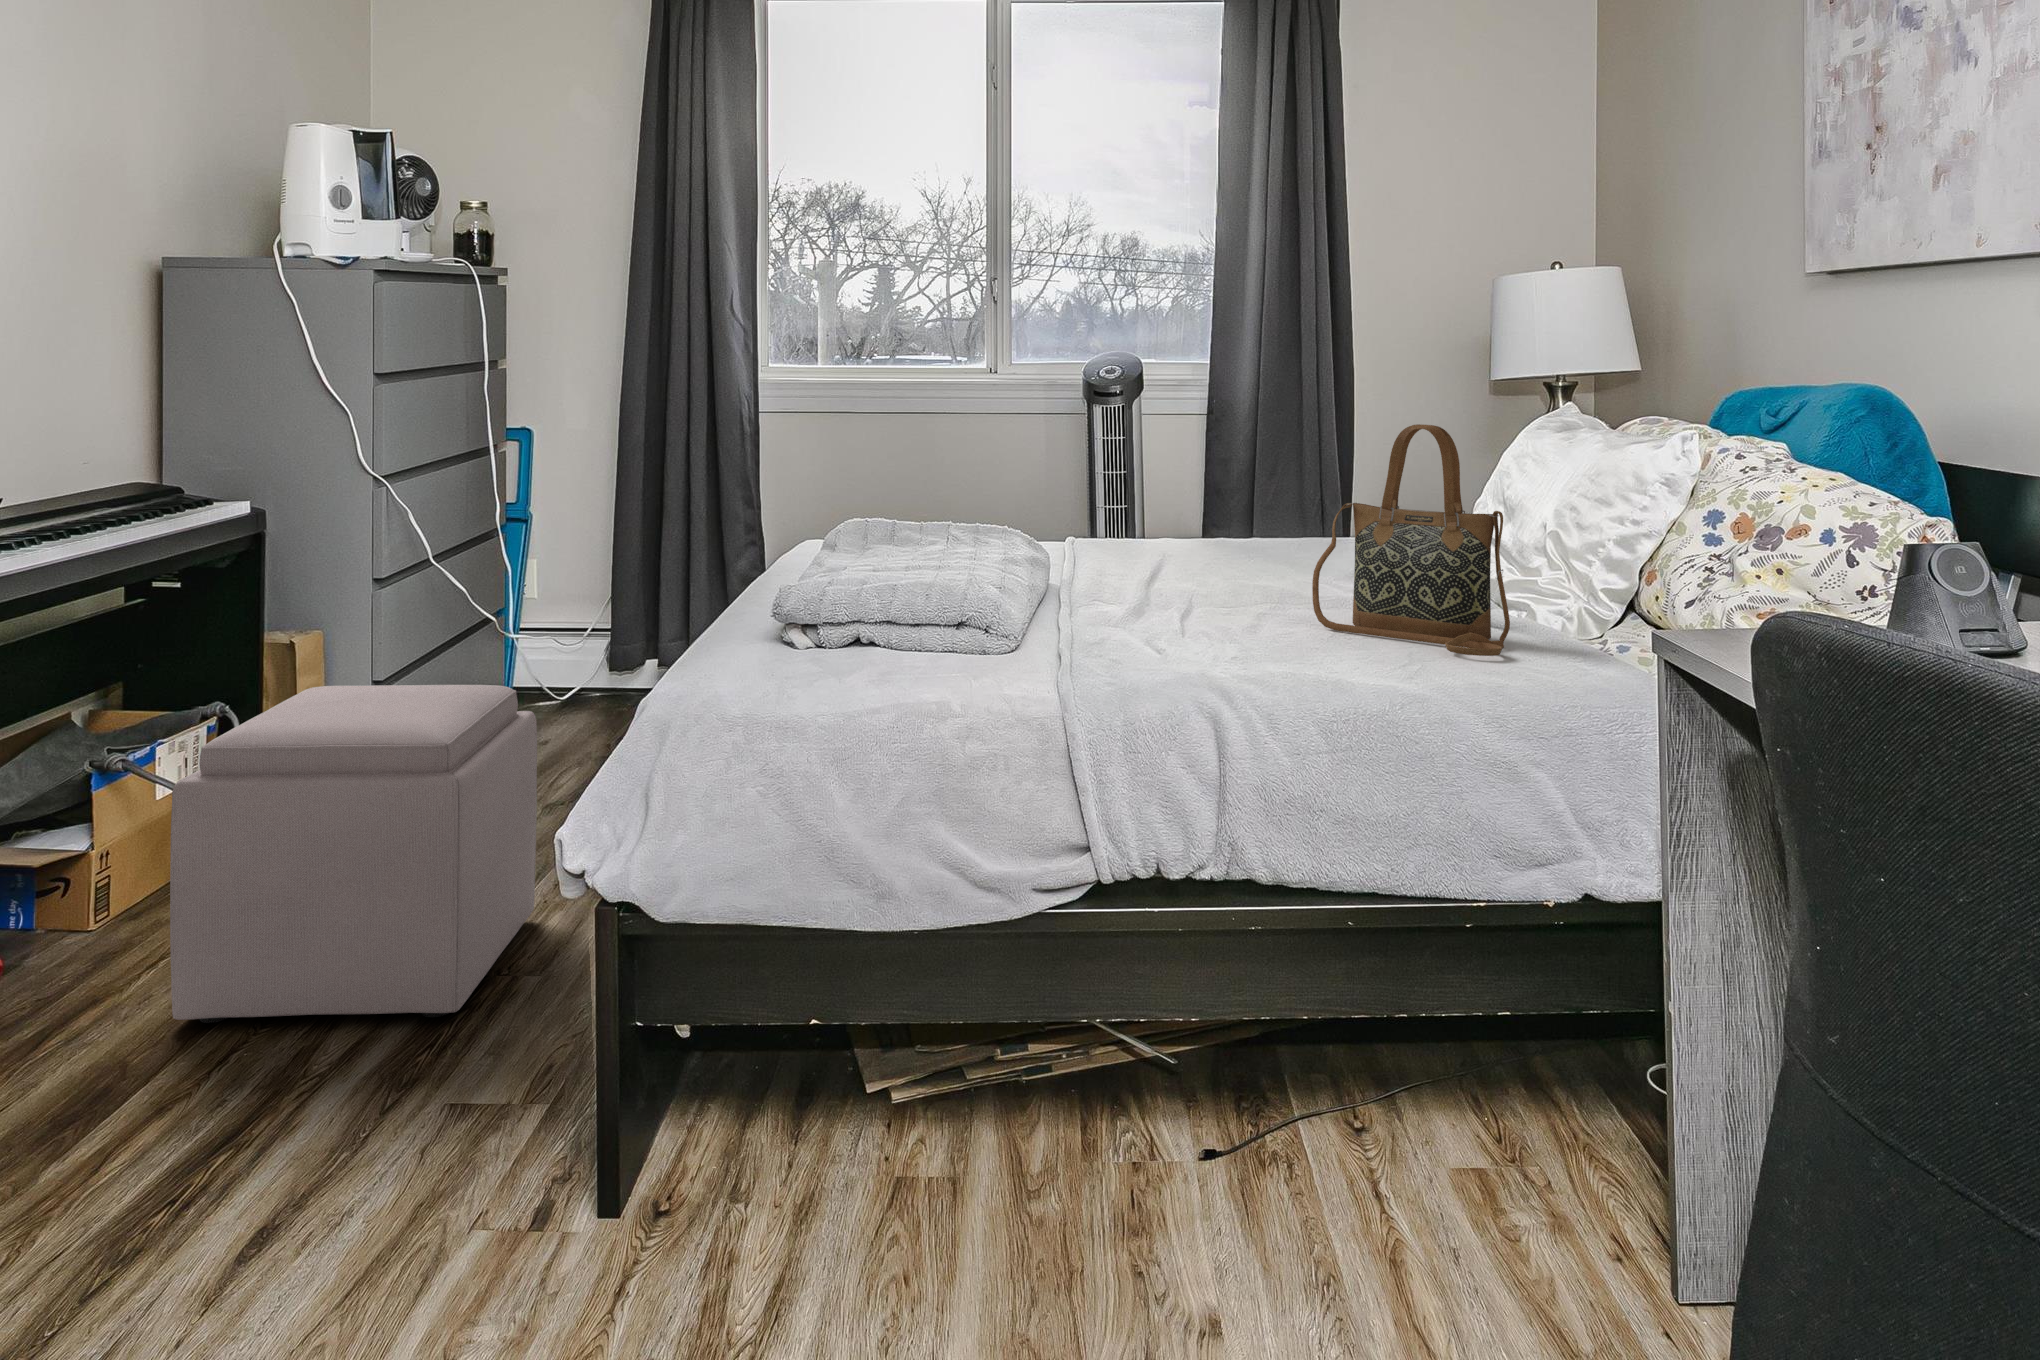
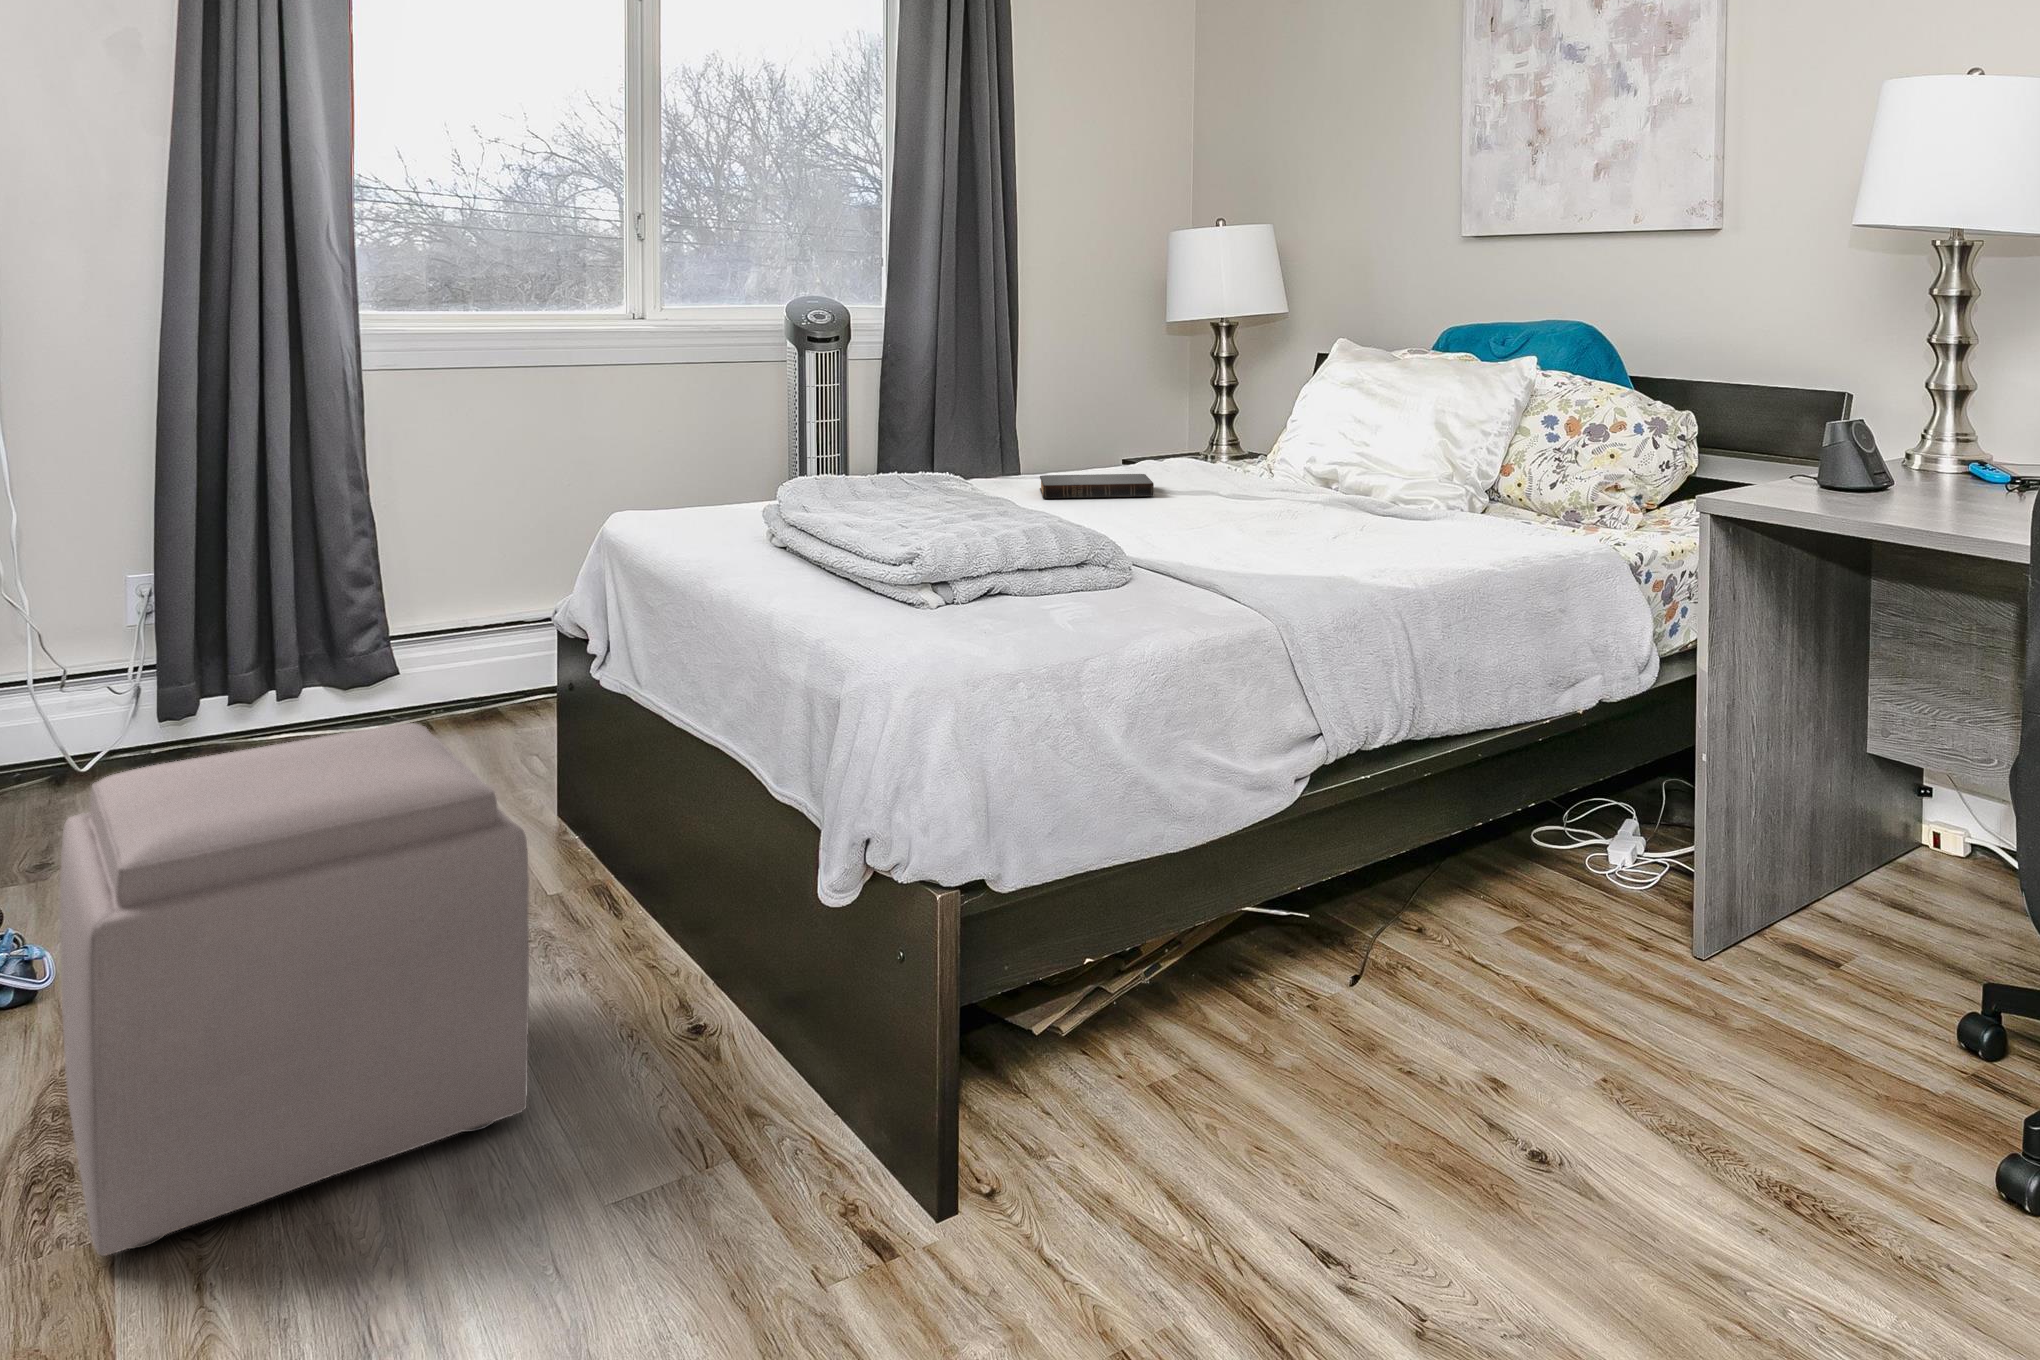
handbag: present [1312,424,1510,656] -> none [1292,359,1480,540]
book: none [1169,540,1304,571] -> present [1040,474,1154,498]

